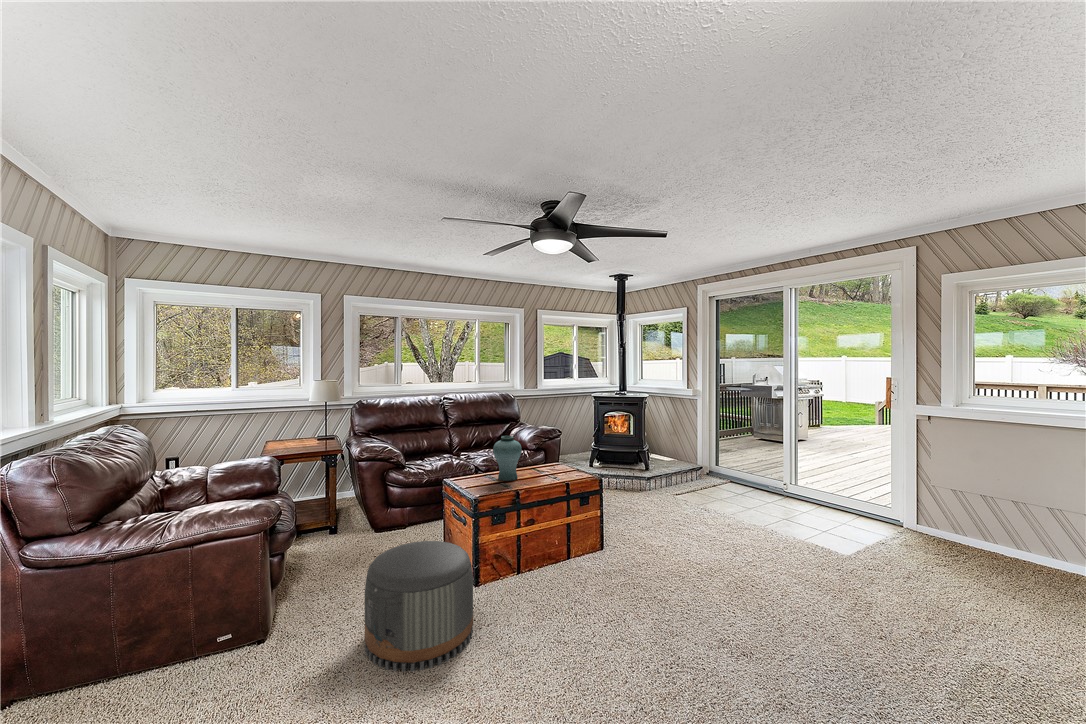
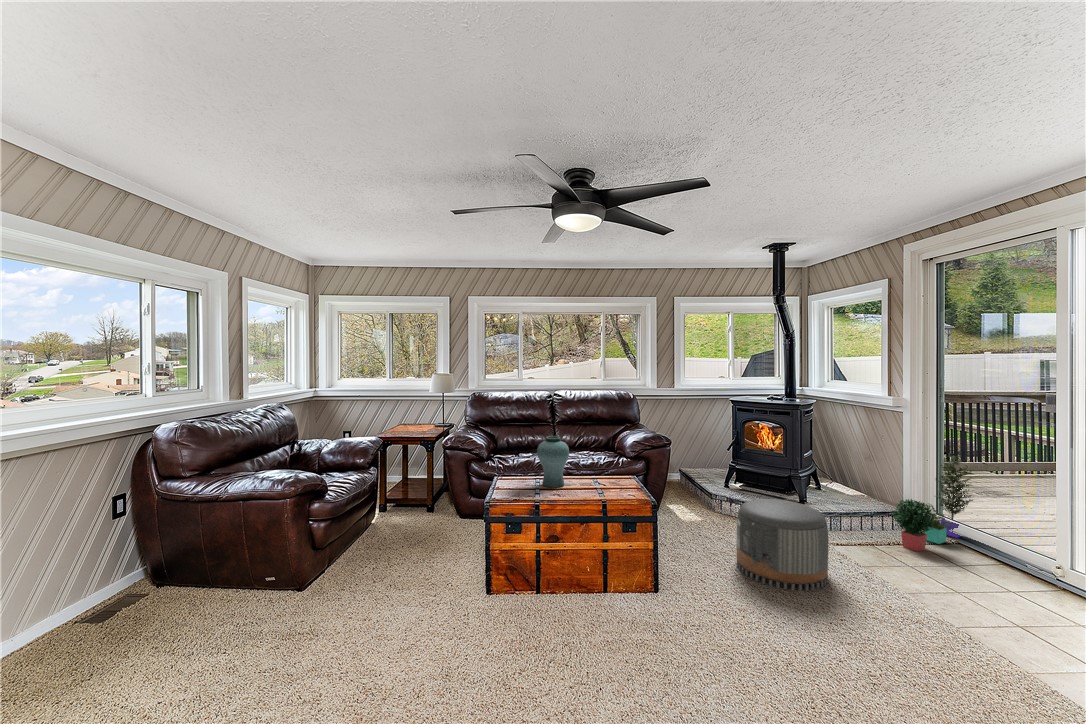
potted plant: none [706,425,742,492] -> present [892,453,973,552]
pouf: present [365,541,473,672] -> present [737,499,828,590]

